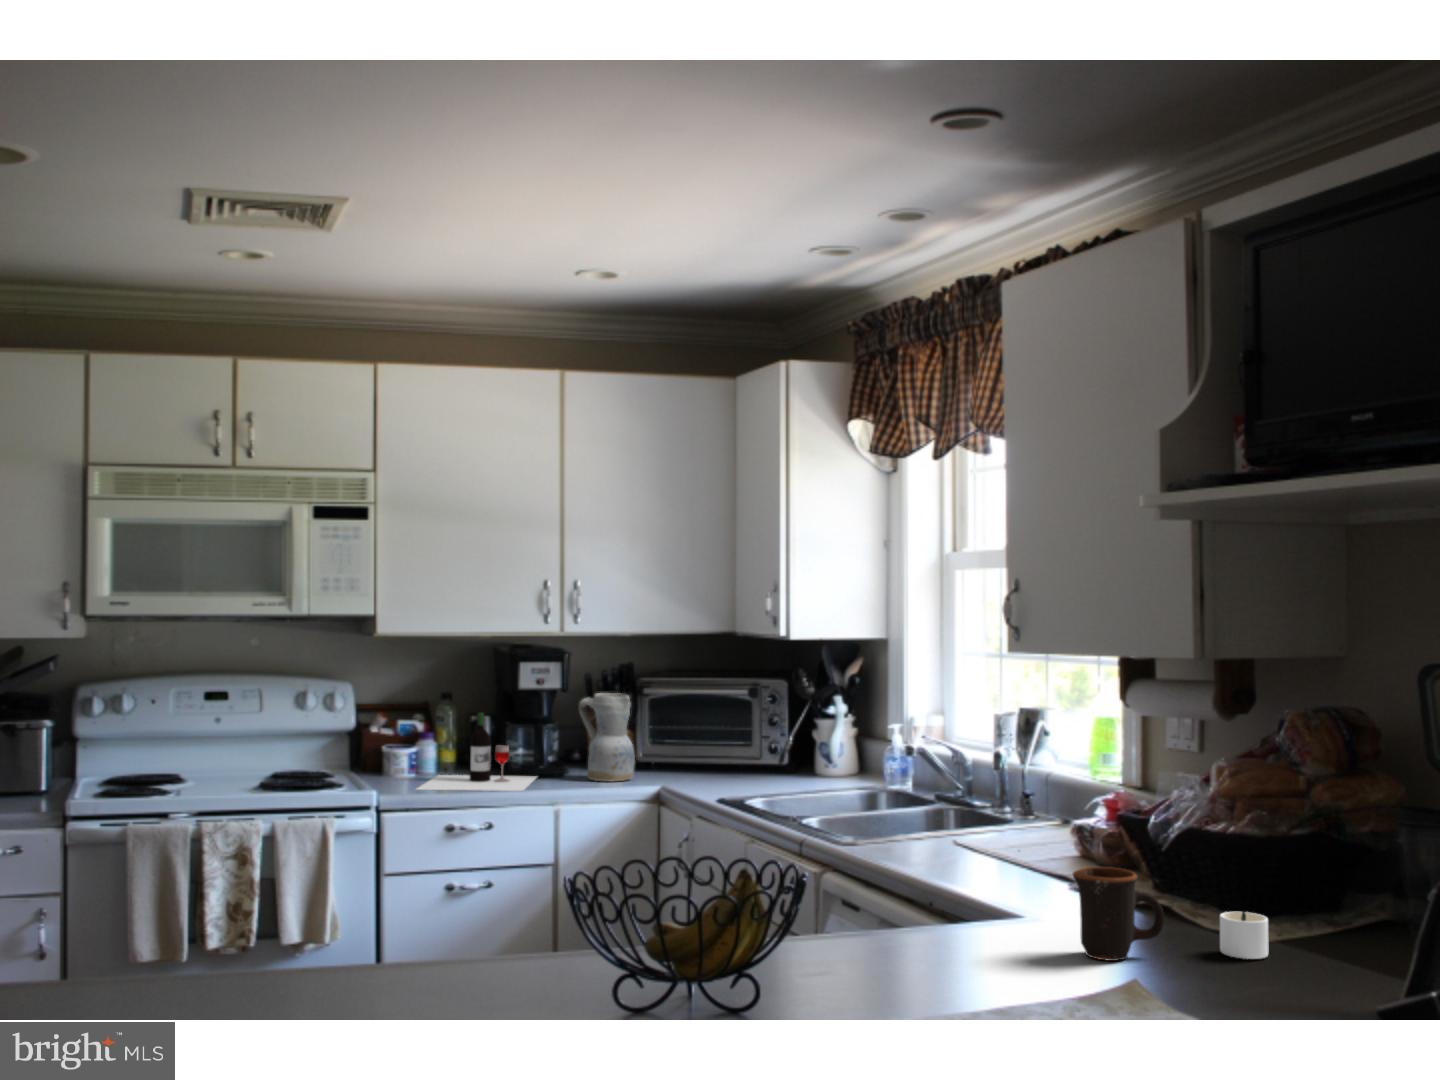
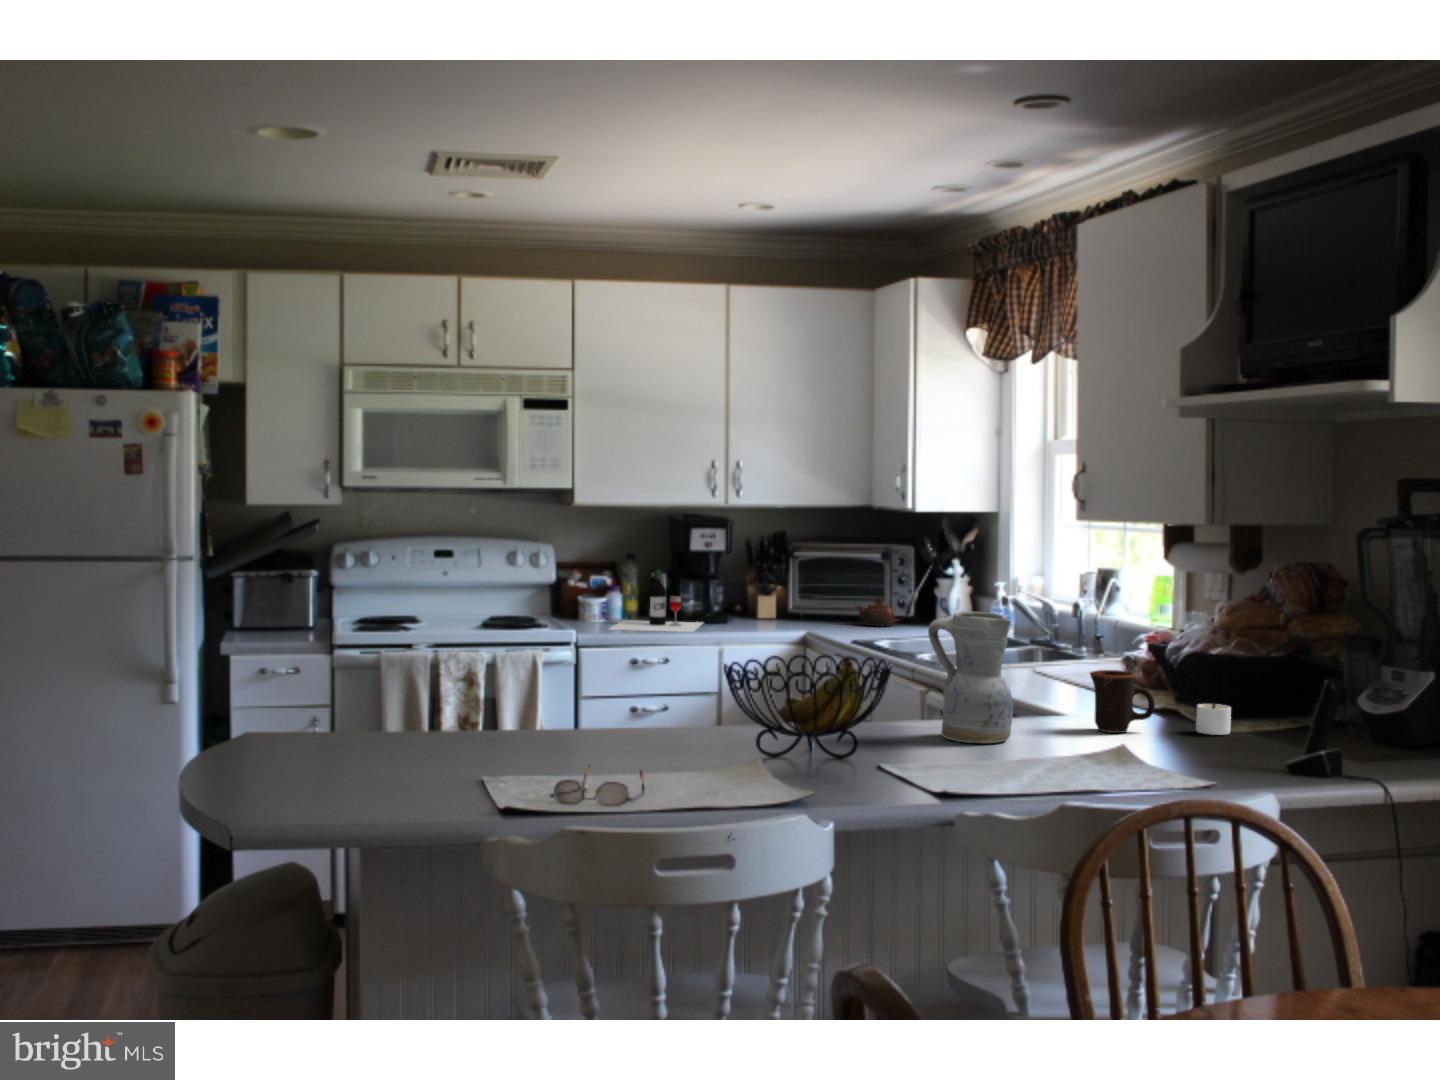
ceramic pitcher: present [579,693,635,781] -> present [928,611,1013,743]
teapot: none [721,741,780,777] -> present [856,597,903,627]

